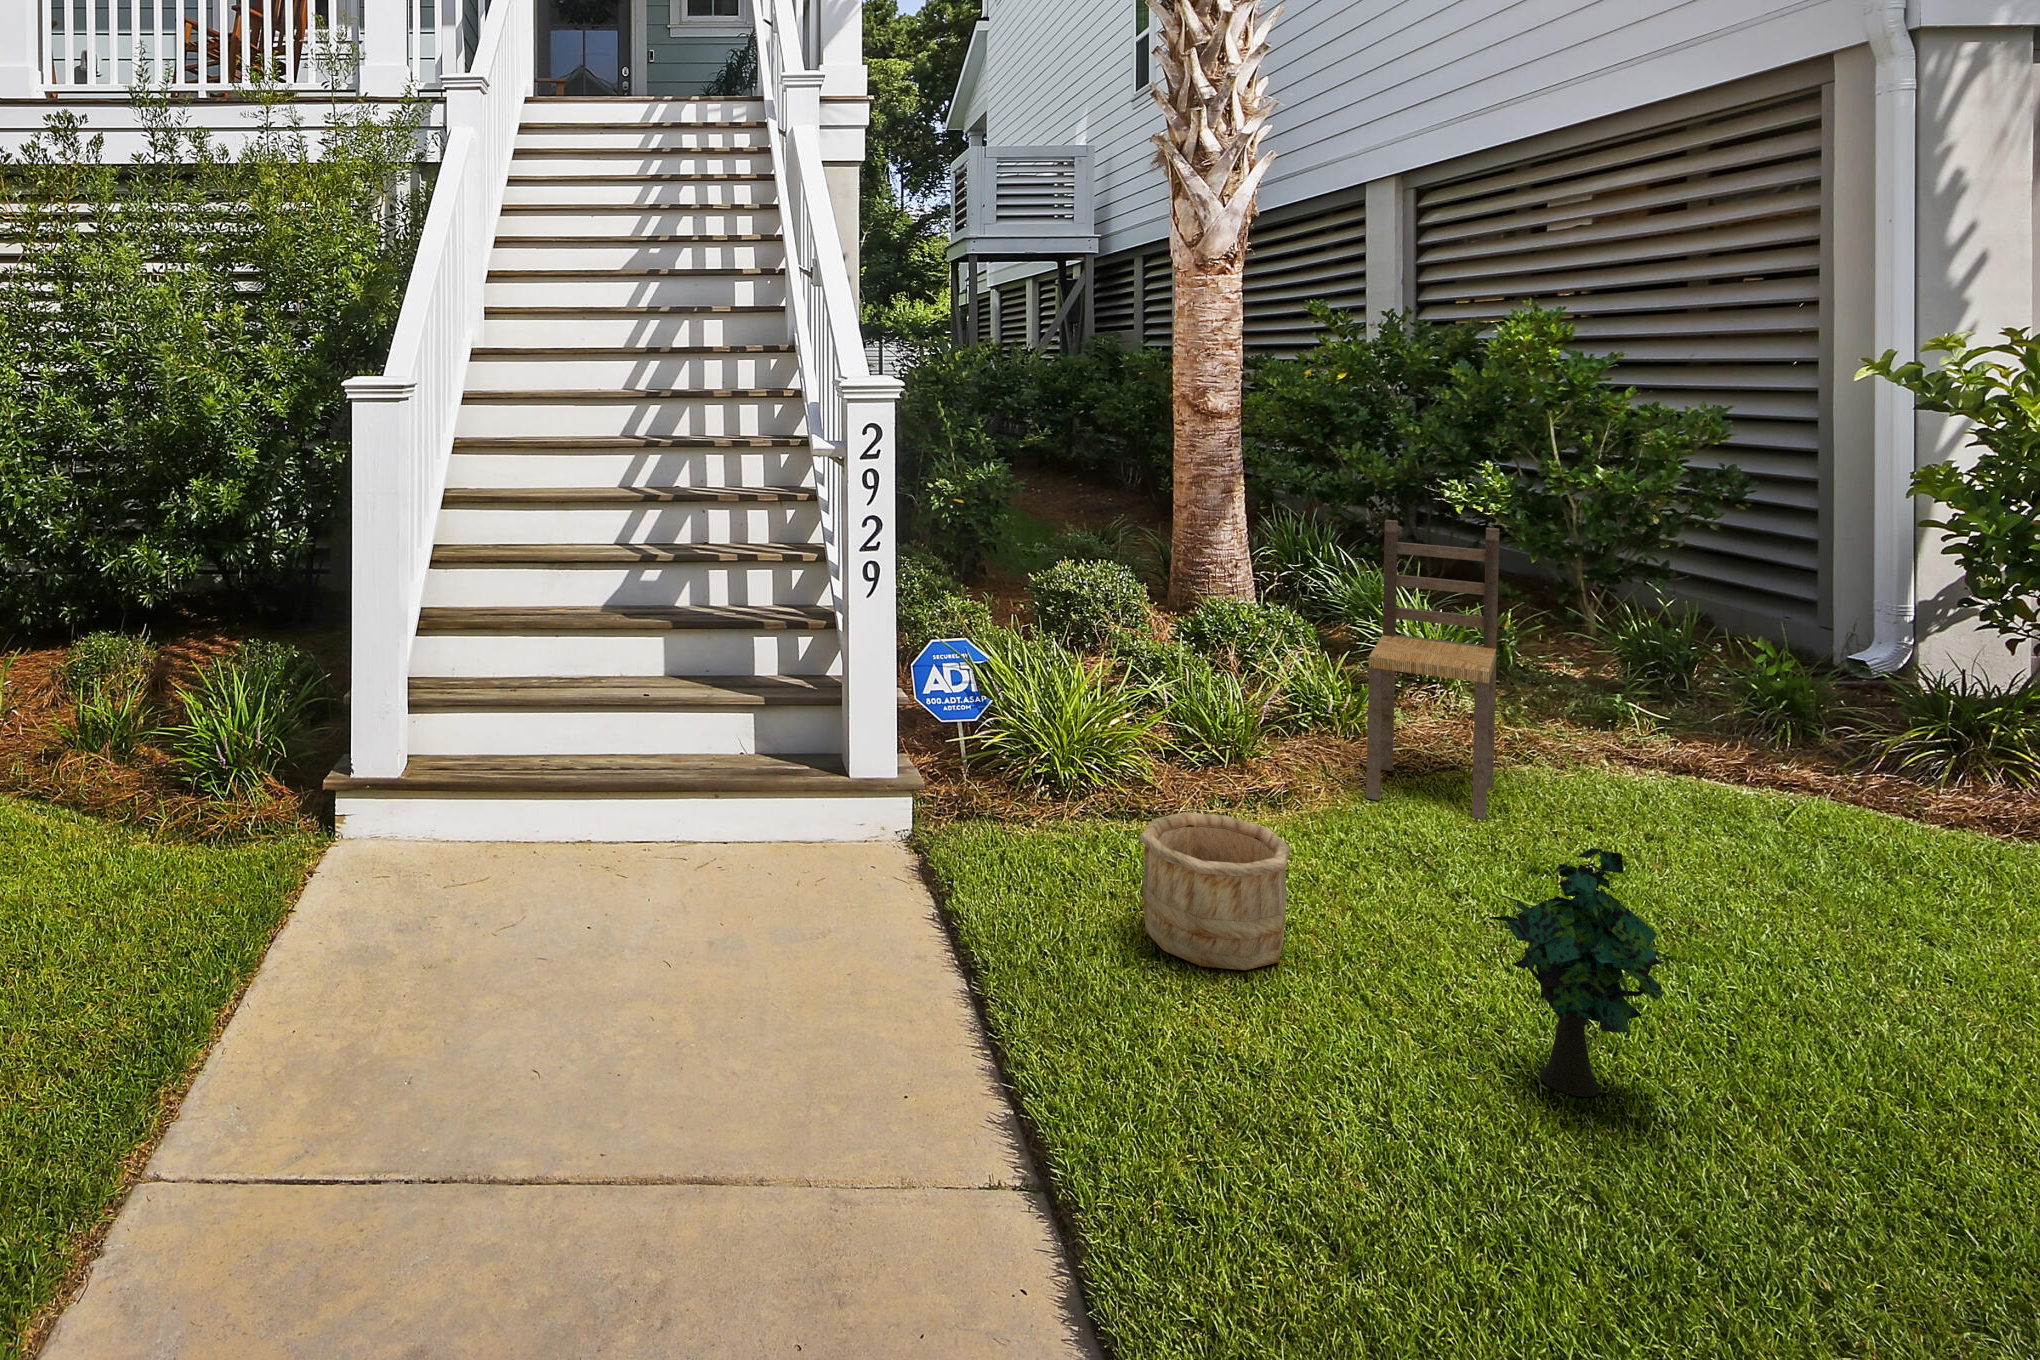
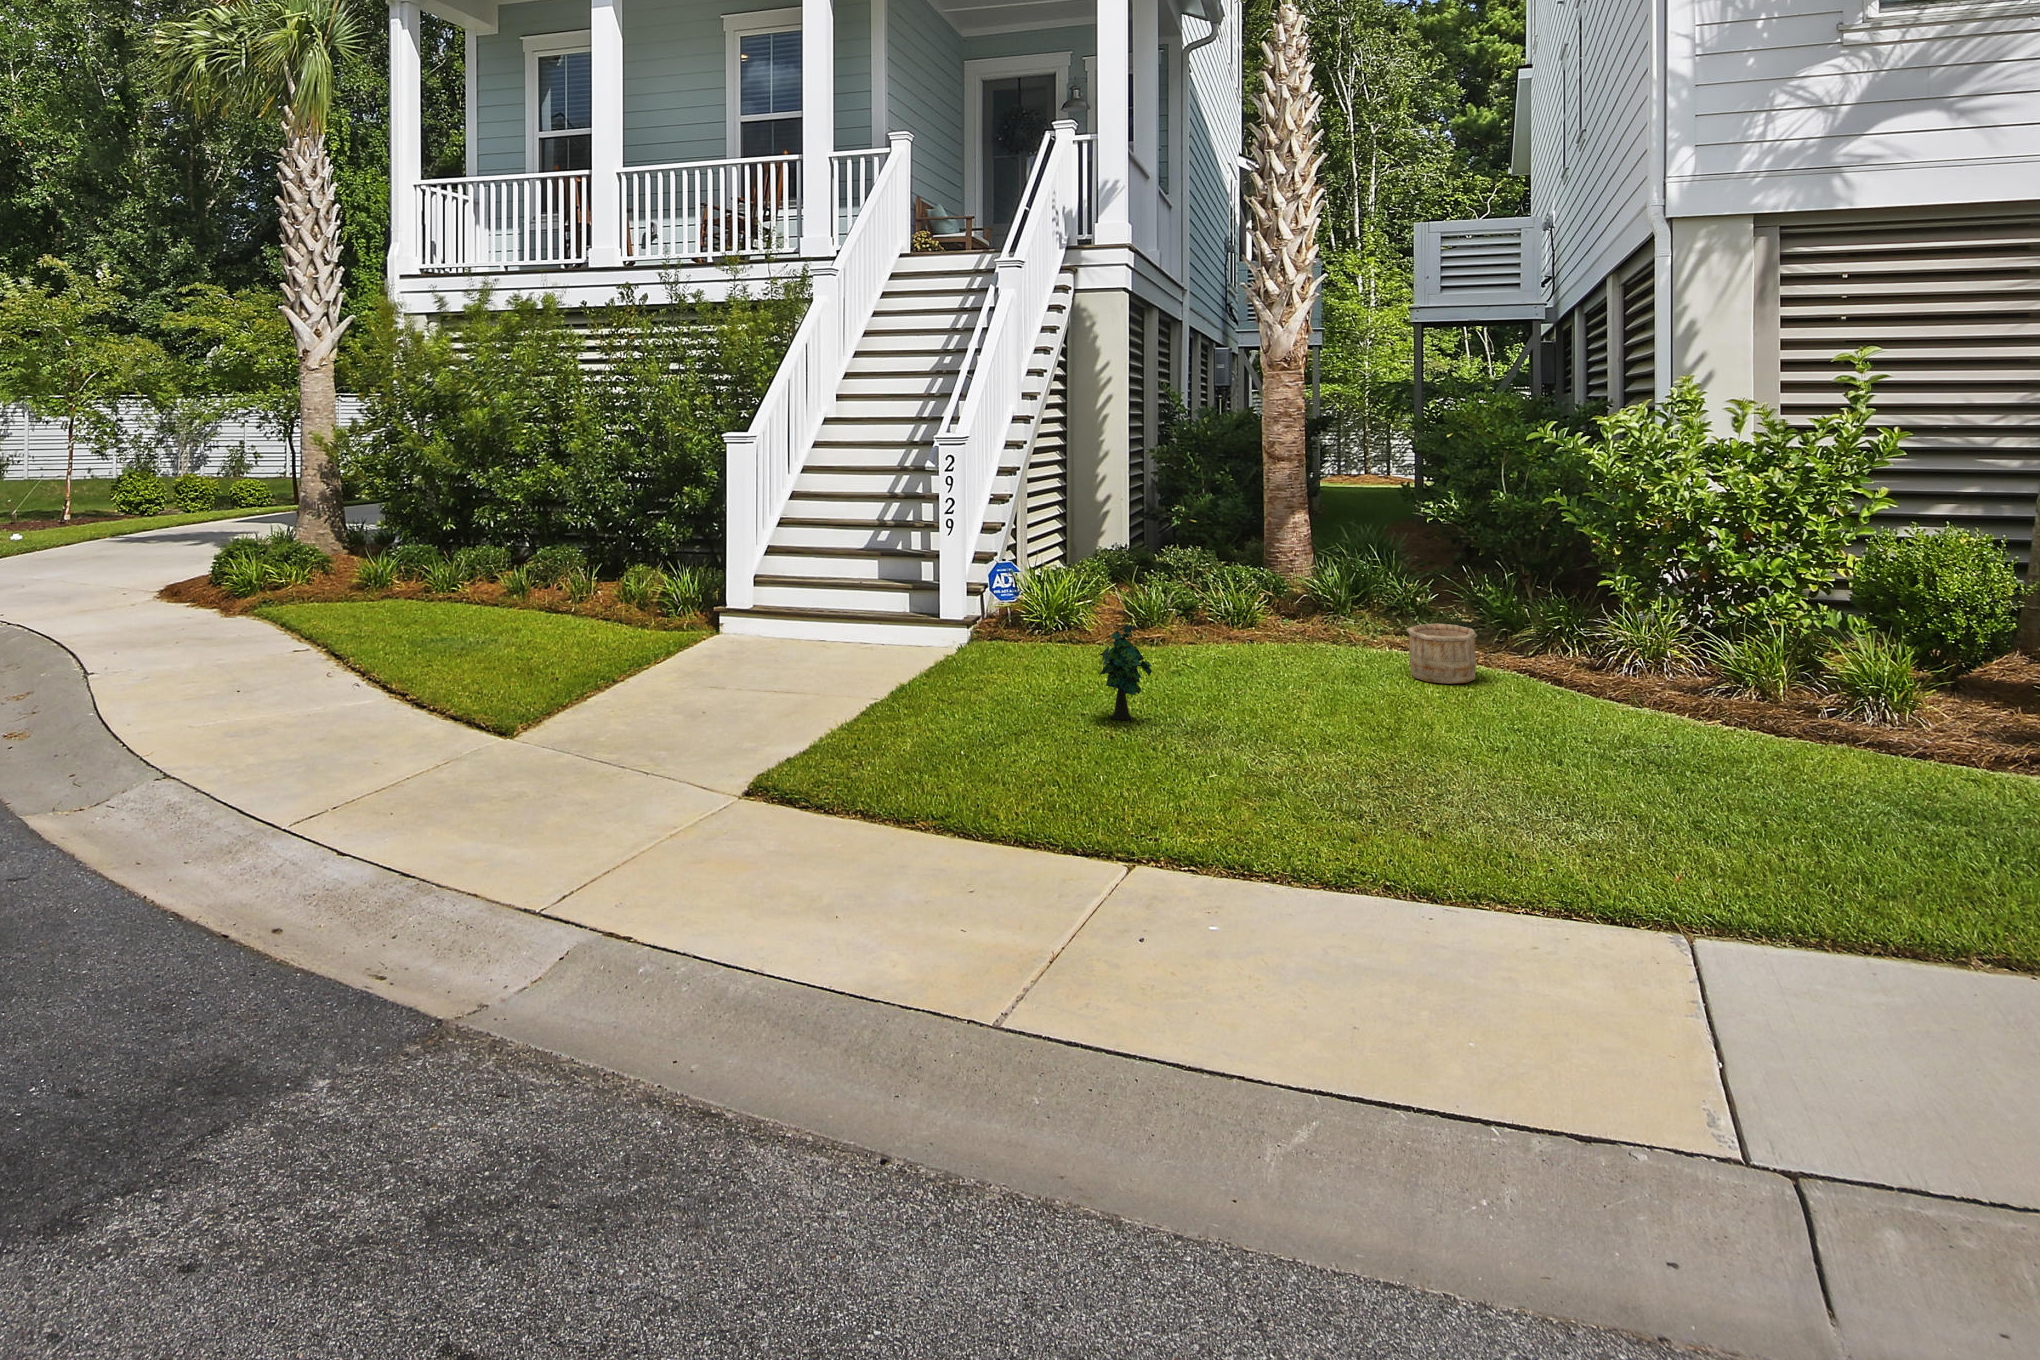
chair: present [1366,520,1499,820] -> none [1219,512,1303,663]
wooden bucket: present [1139,812,1291,970] -> present [1407,623,1477,684]

